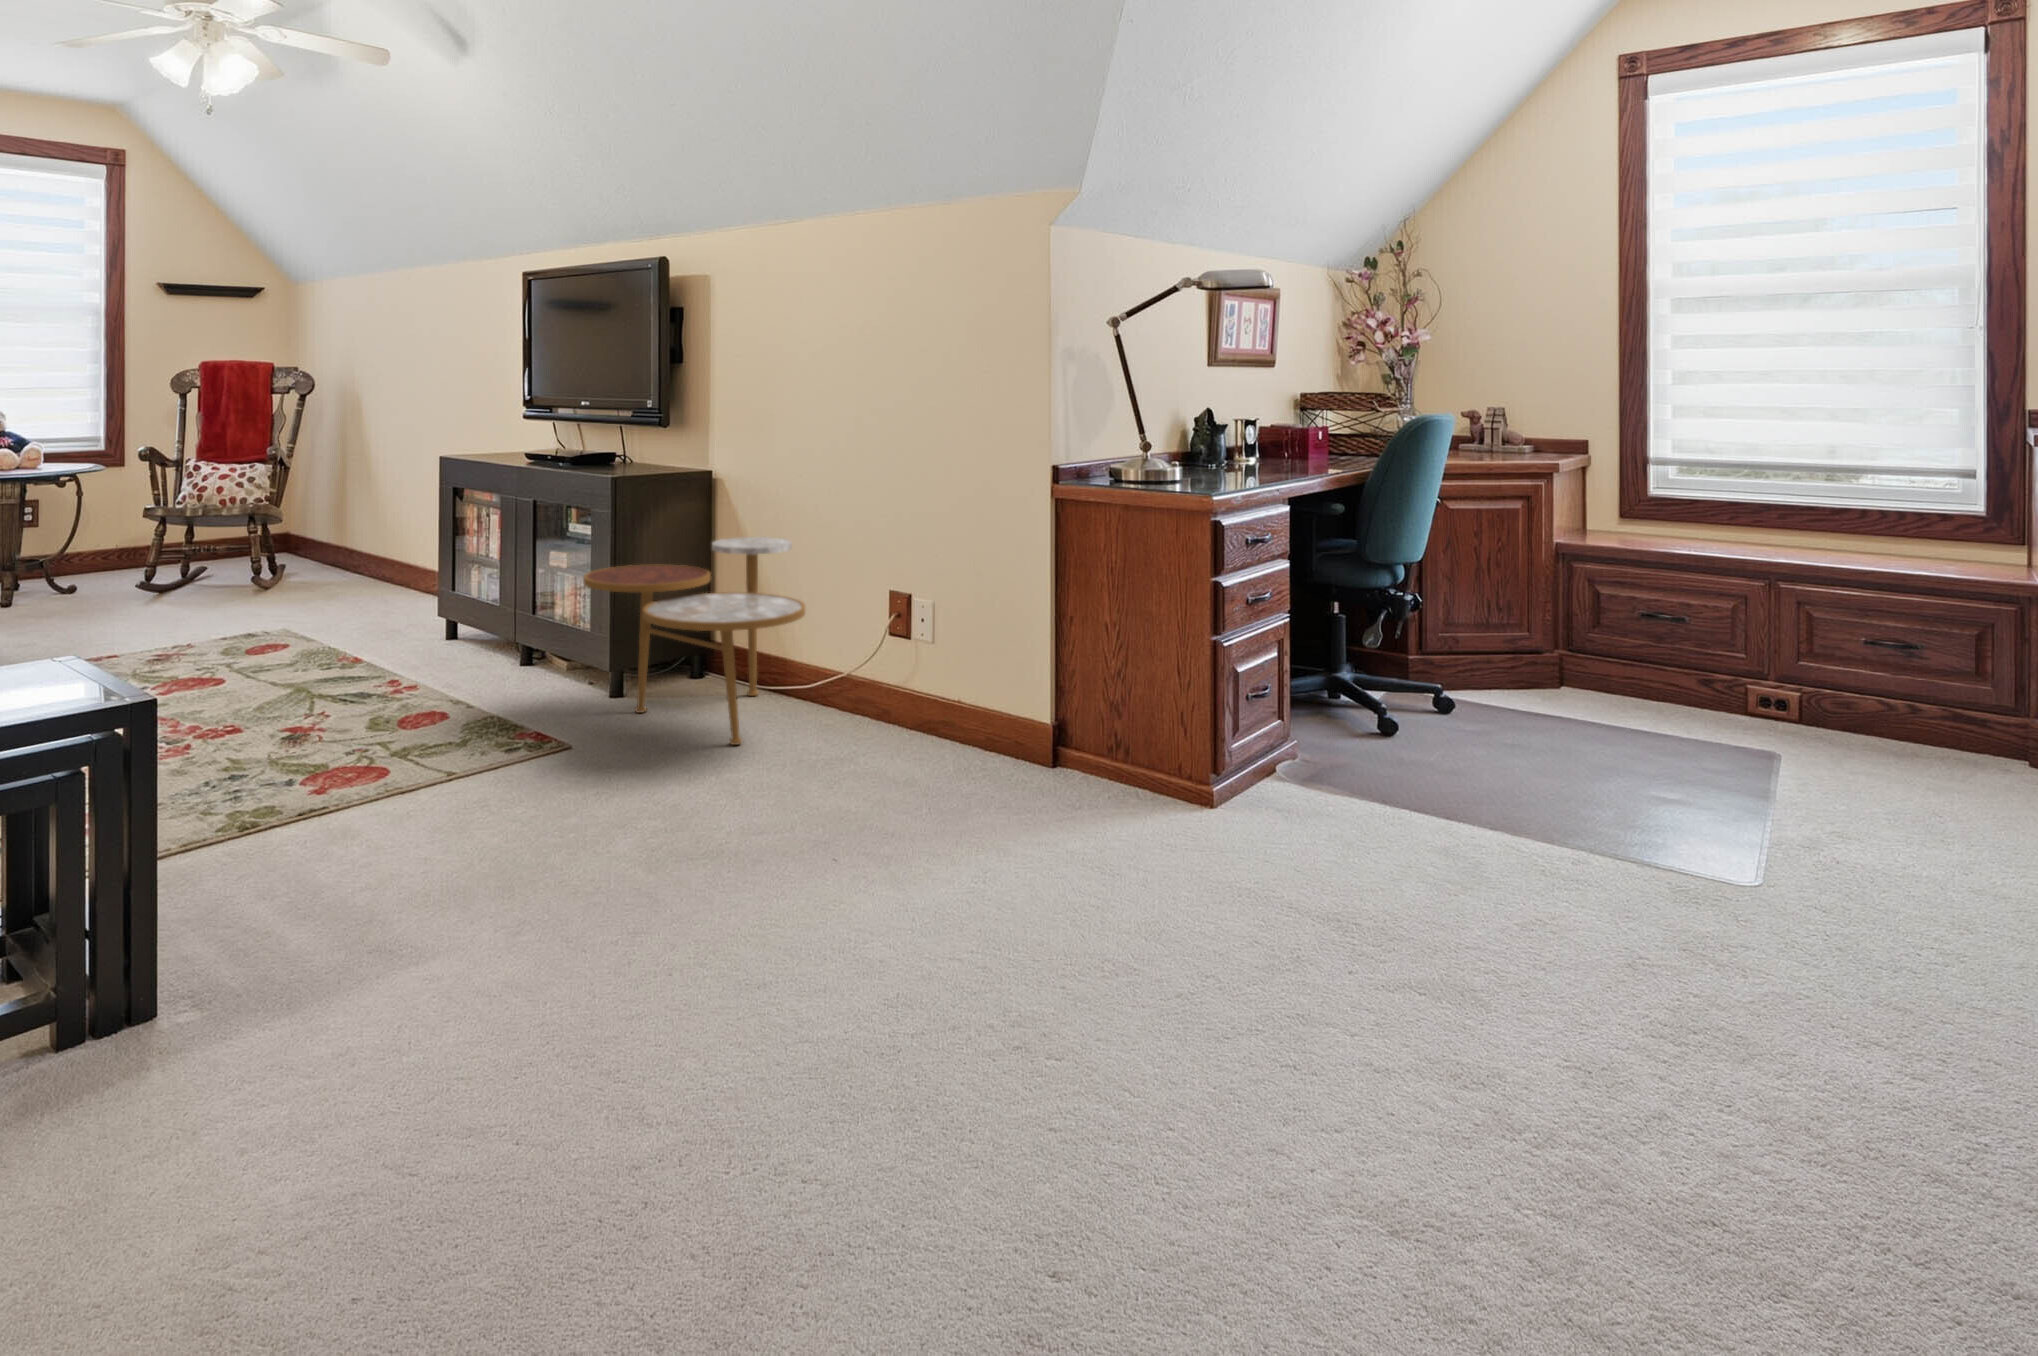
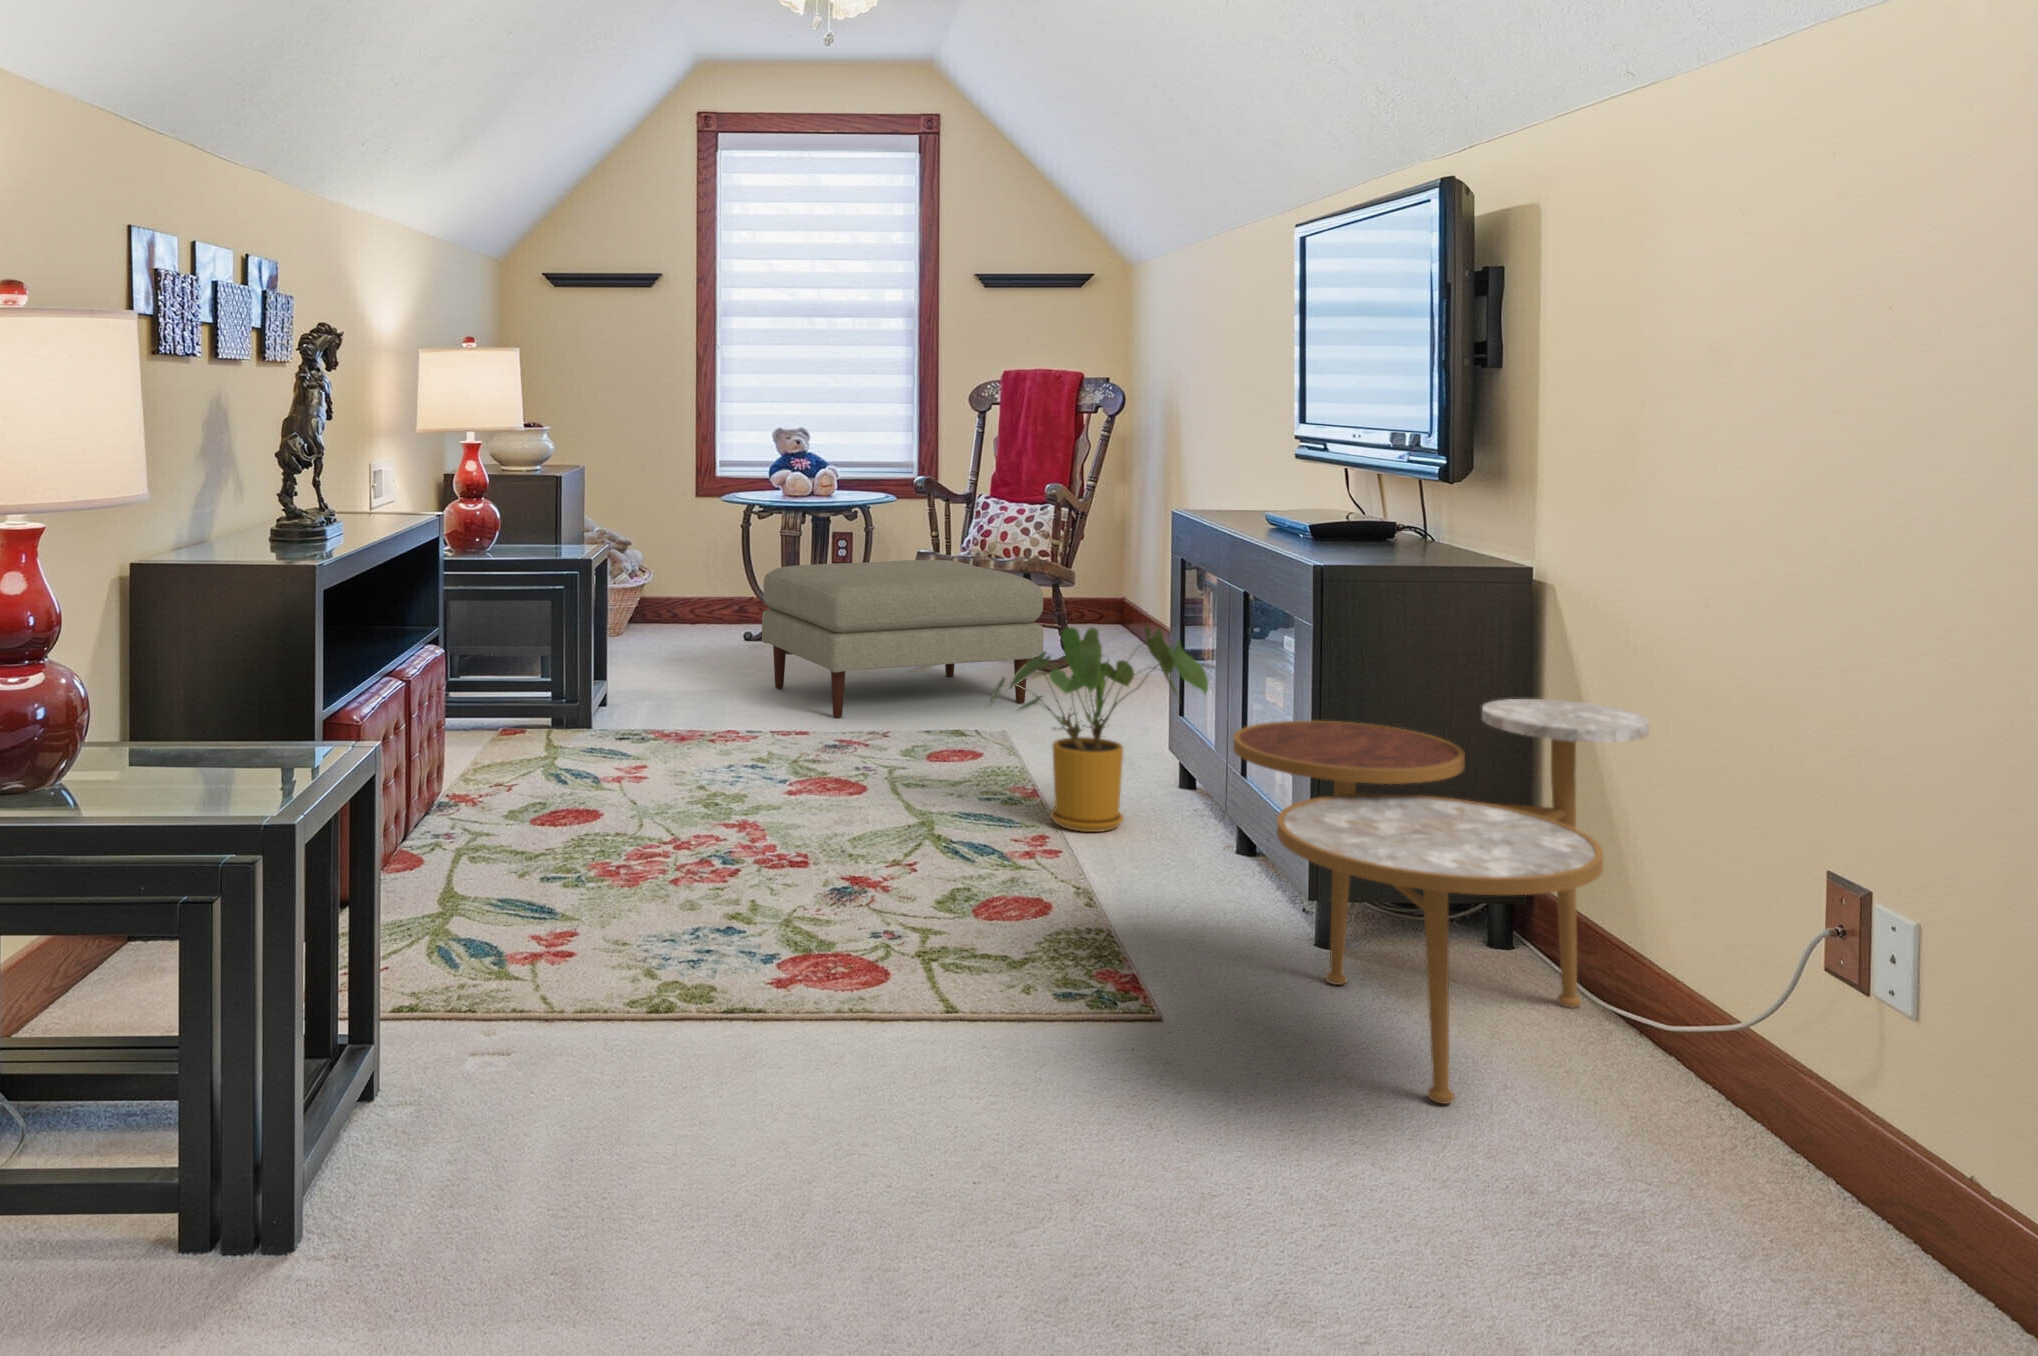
ottoman: none [21,511,292,643] -> present [762,560,1043,717]
house plant: none [342,533,497,675] -> present [991,627,1208,832]

